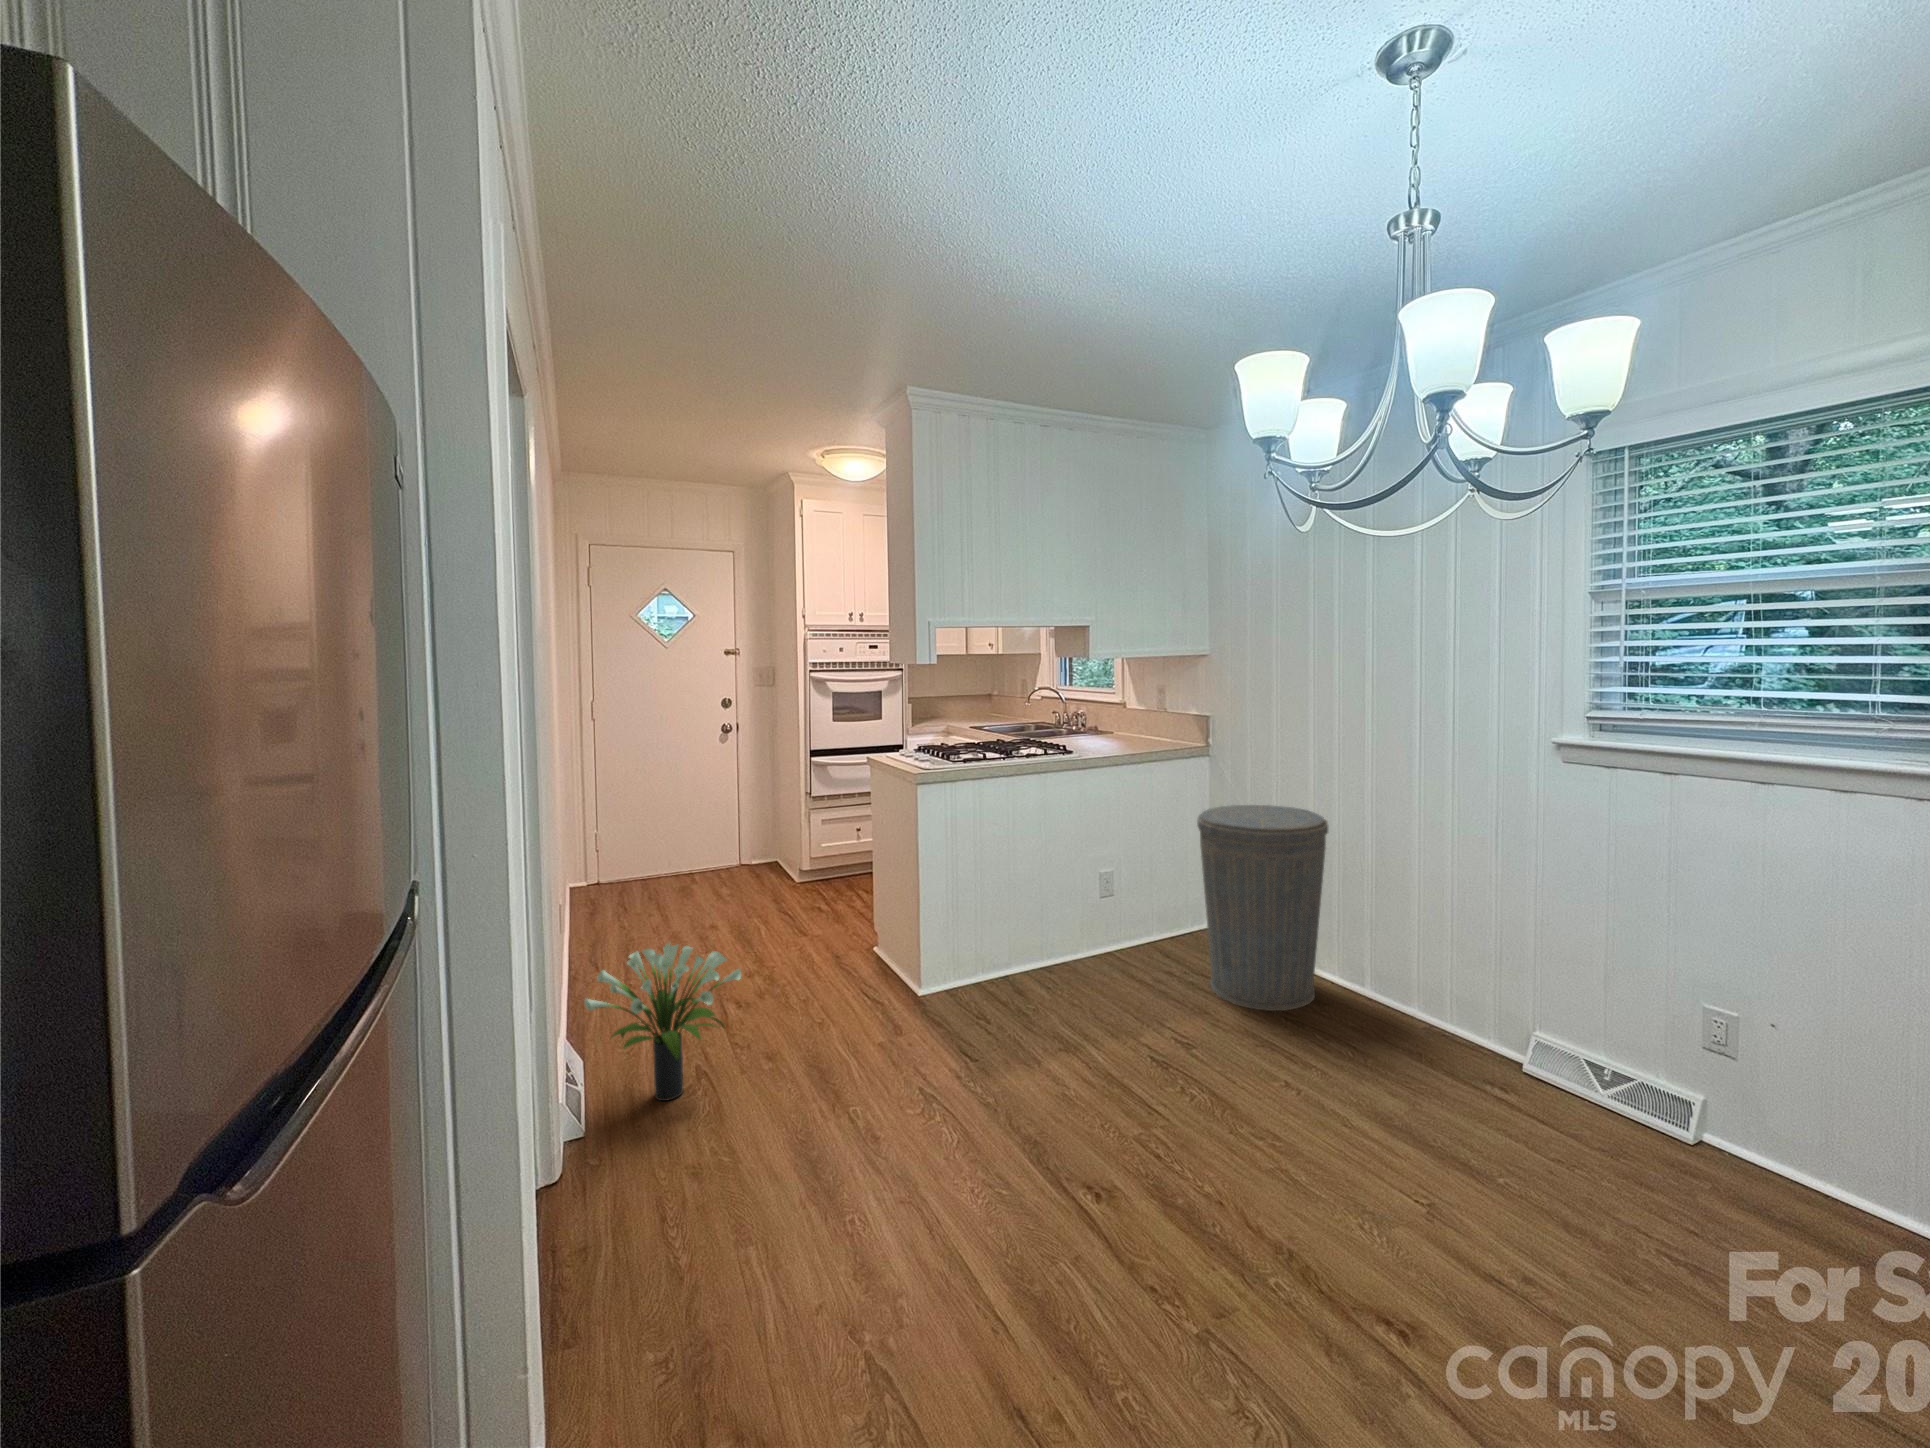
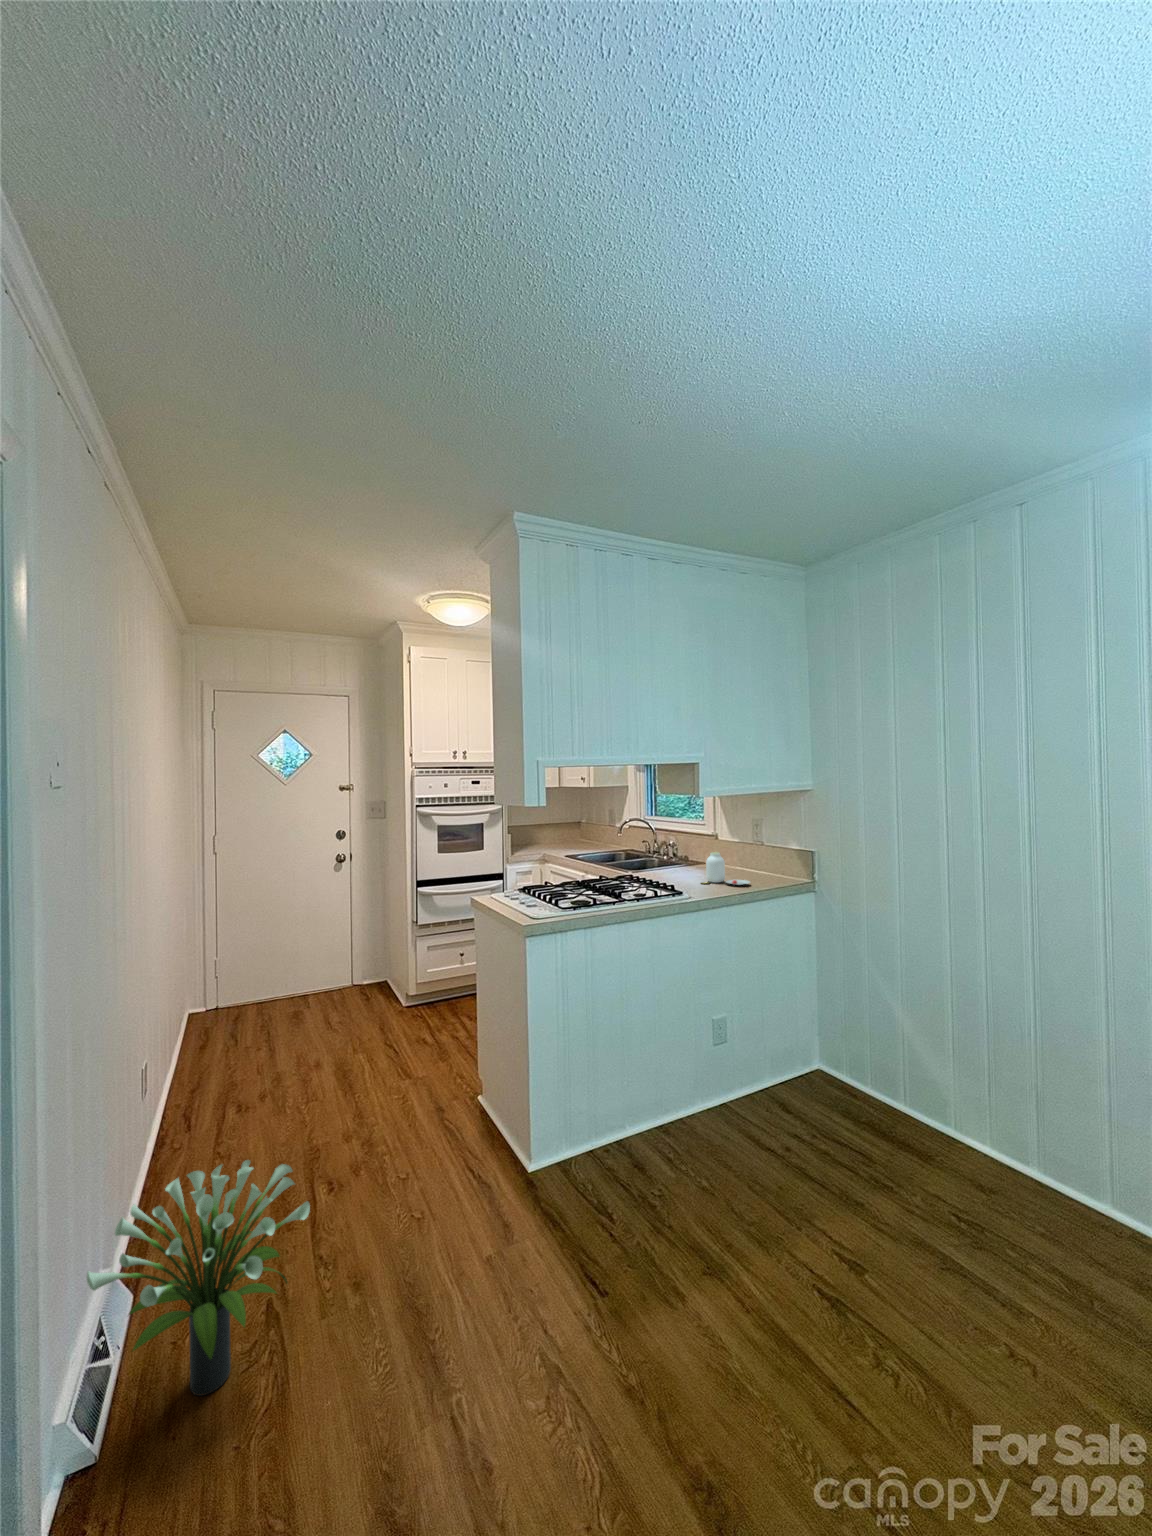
jar: none [1097,718,1145,749] -> present [702,852,749,885]
trash can: present [1197,805,1328,1011] -> none [828,949,987,1203]

